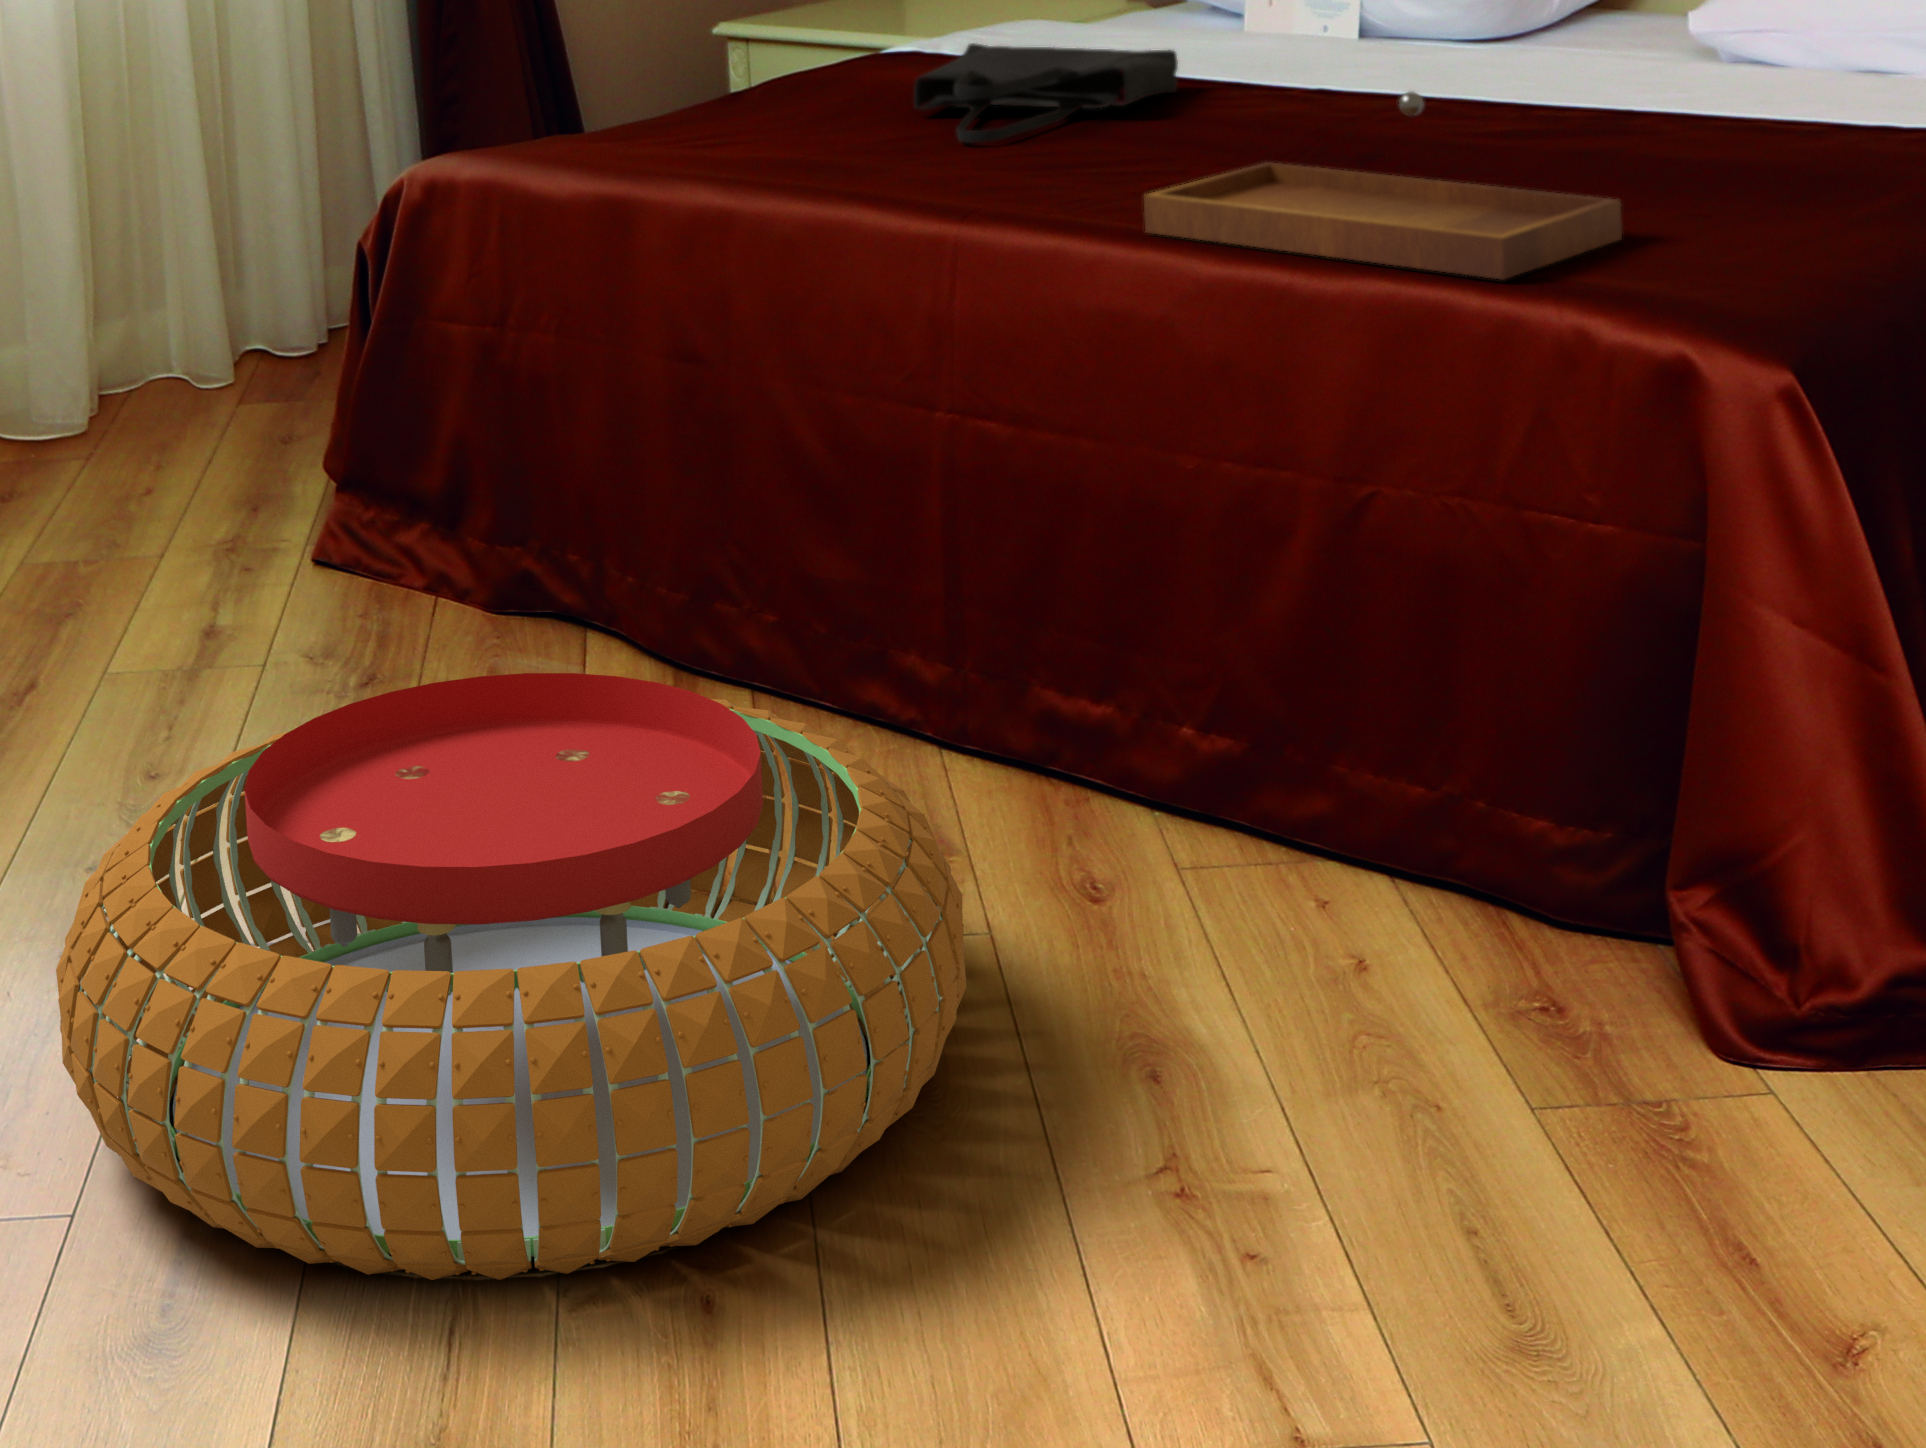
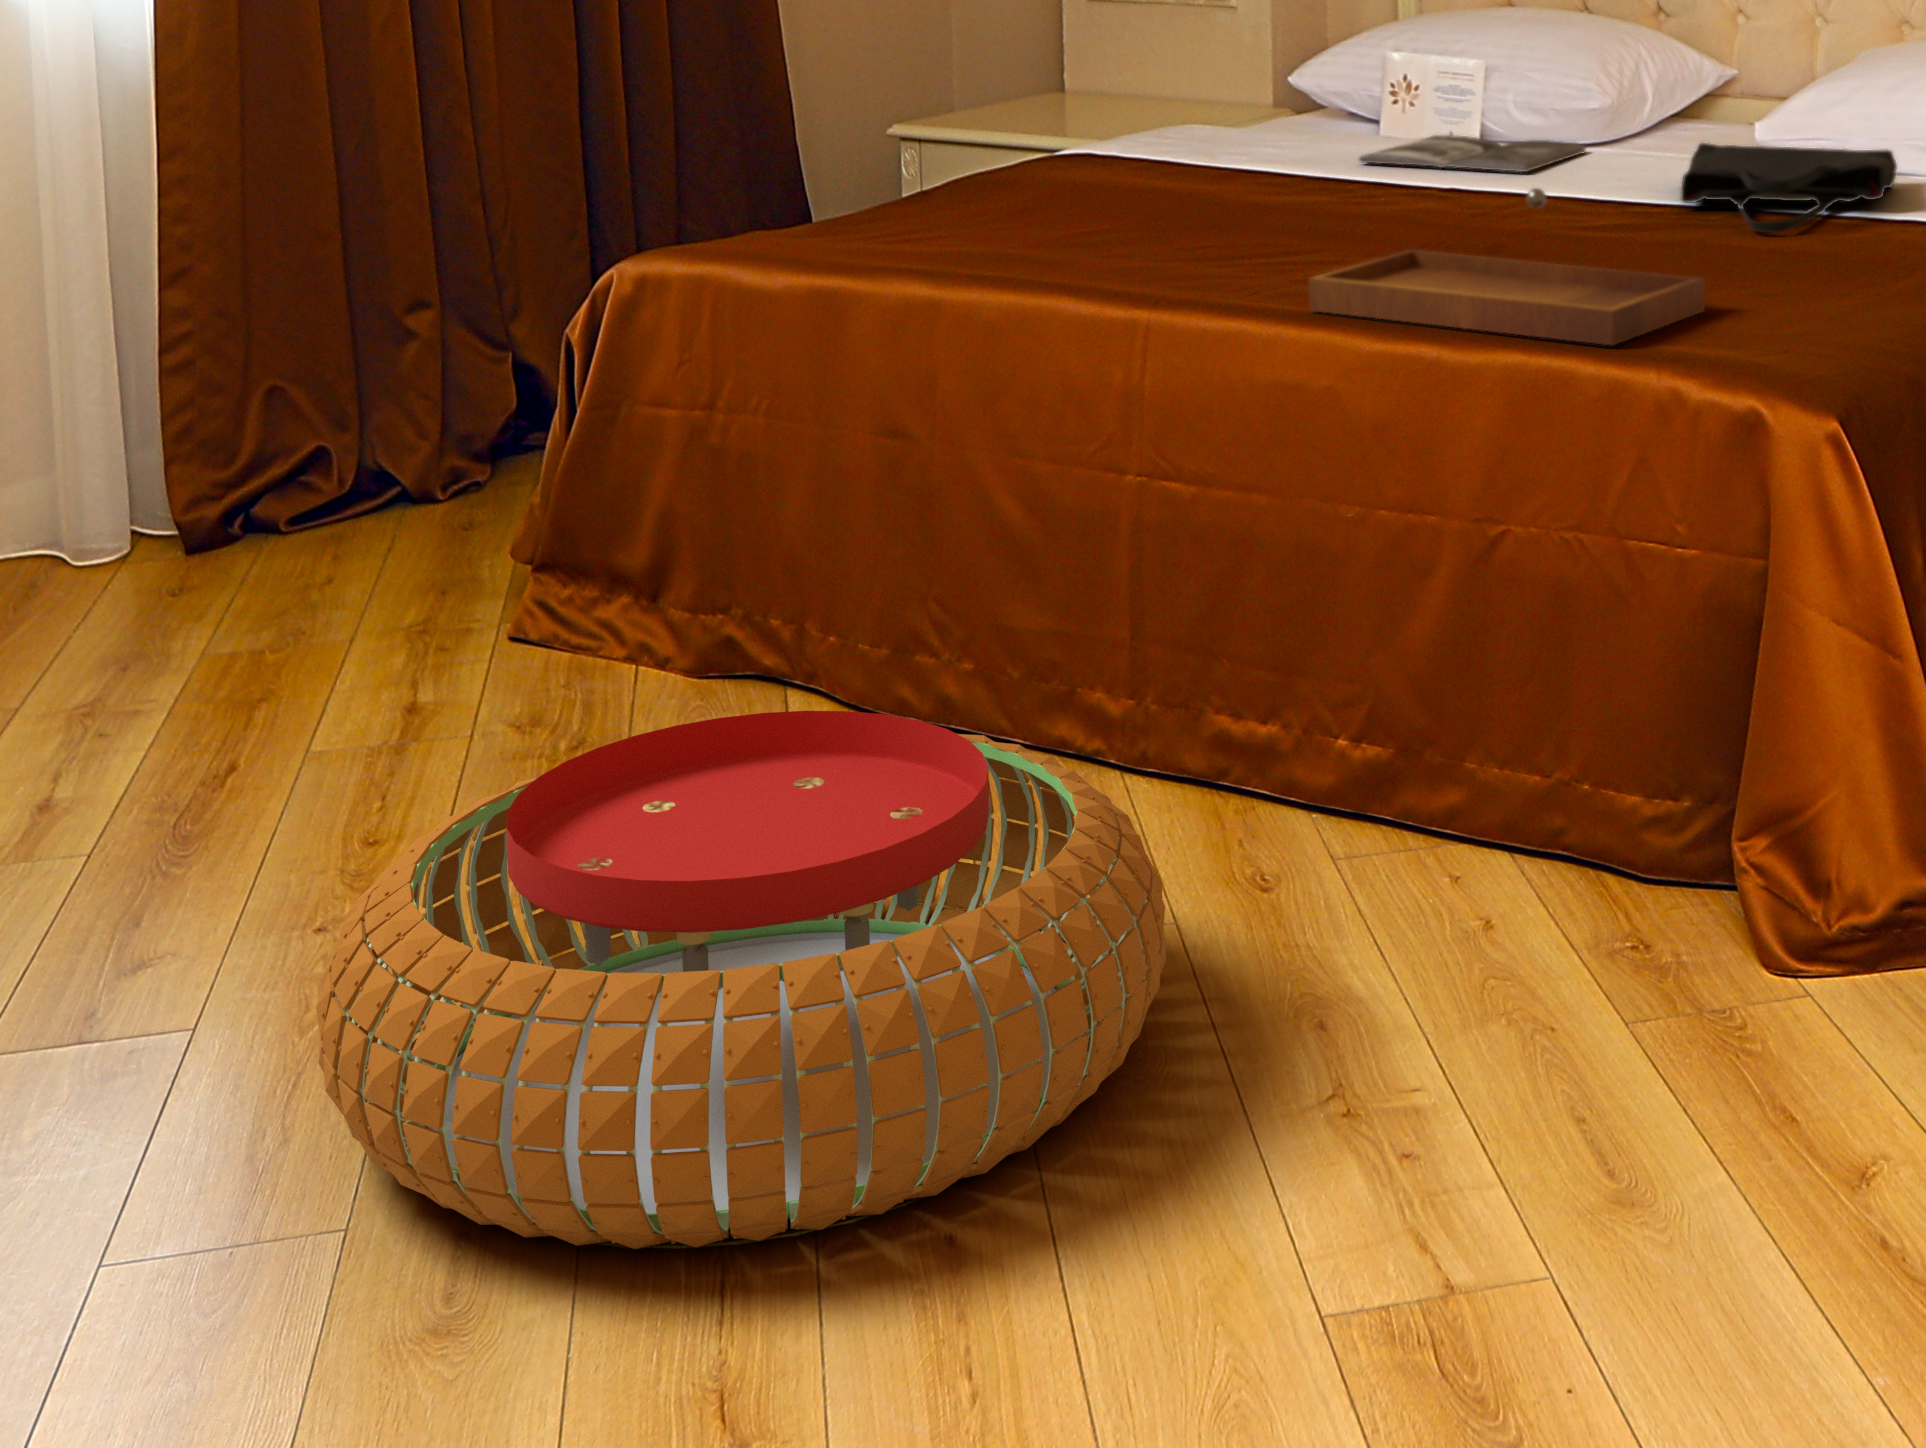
magazine: none [1221,29,1491,71] -> present [1359,135,1586,172]
tote bag: present [914,43,1178,143] -> present [1681,143,1897,233]

